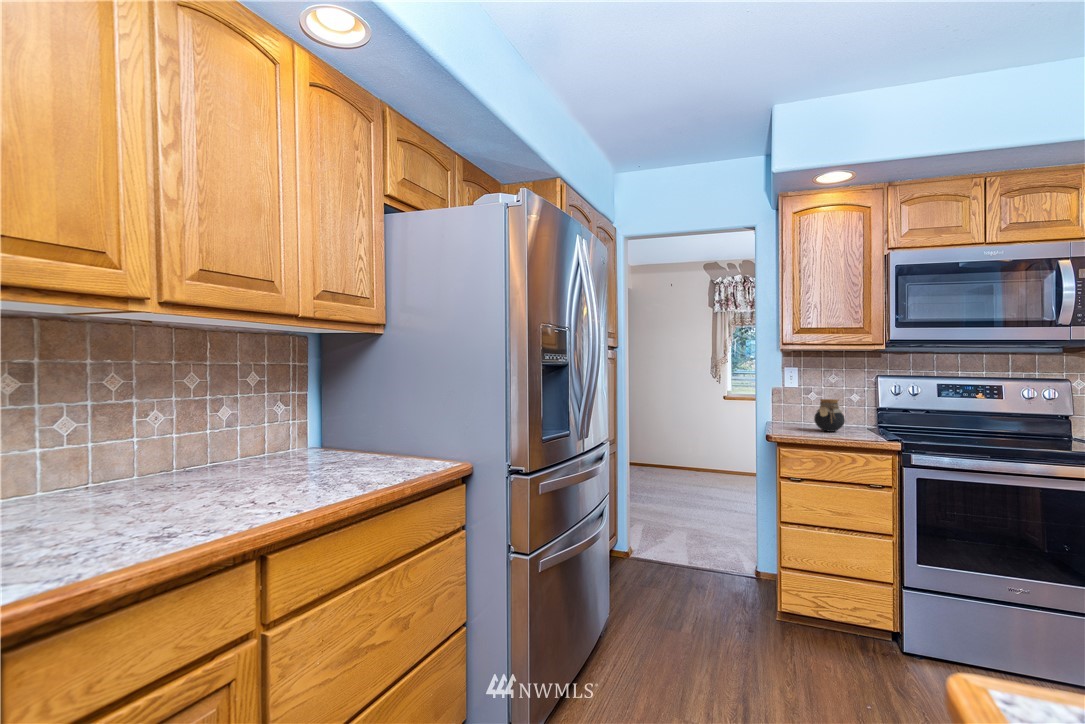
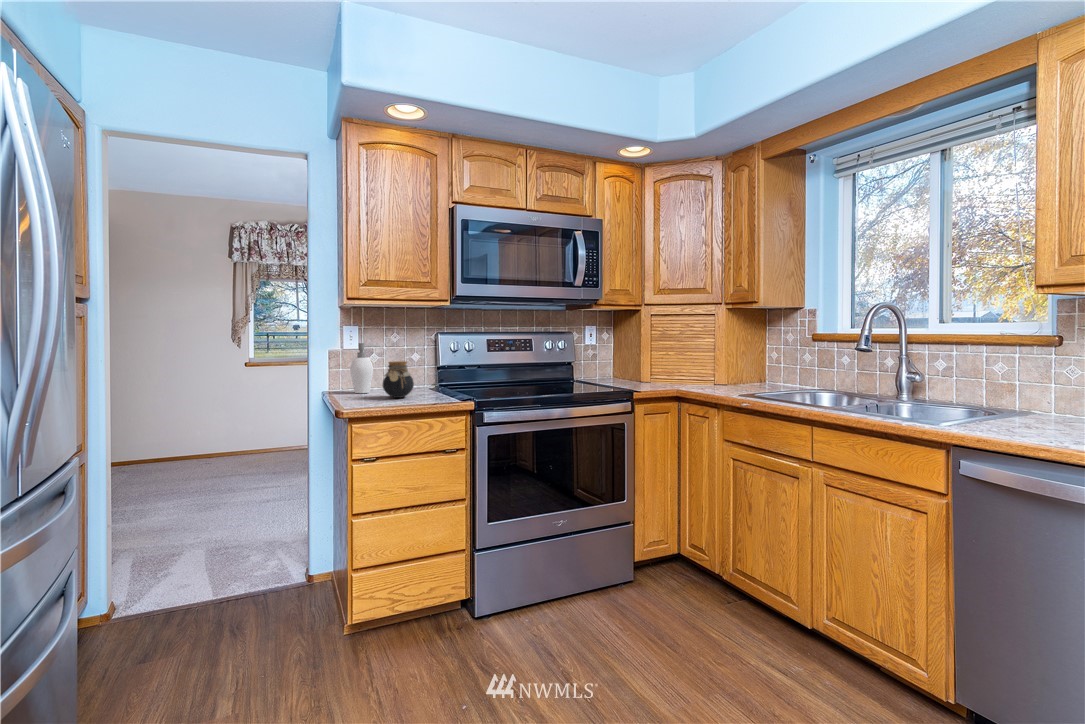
soap dispenser: none [789,382,816,425] -> present [350,343,379,393]

